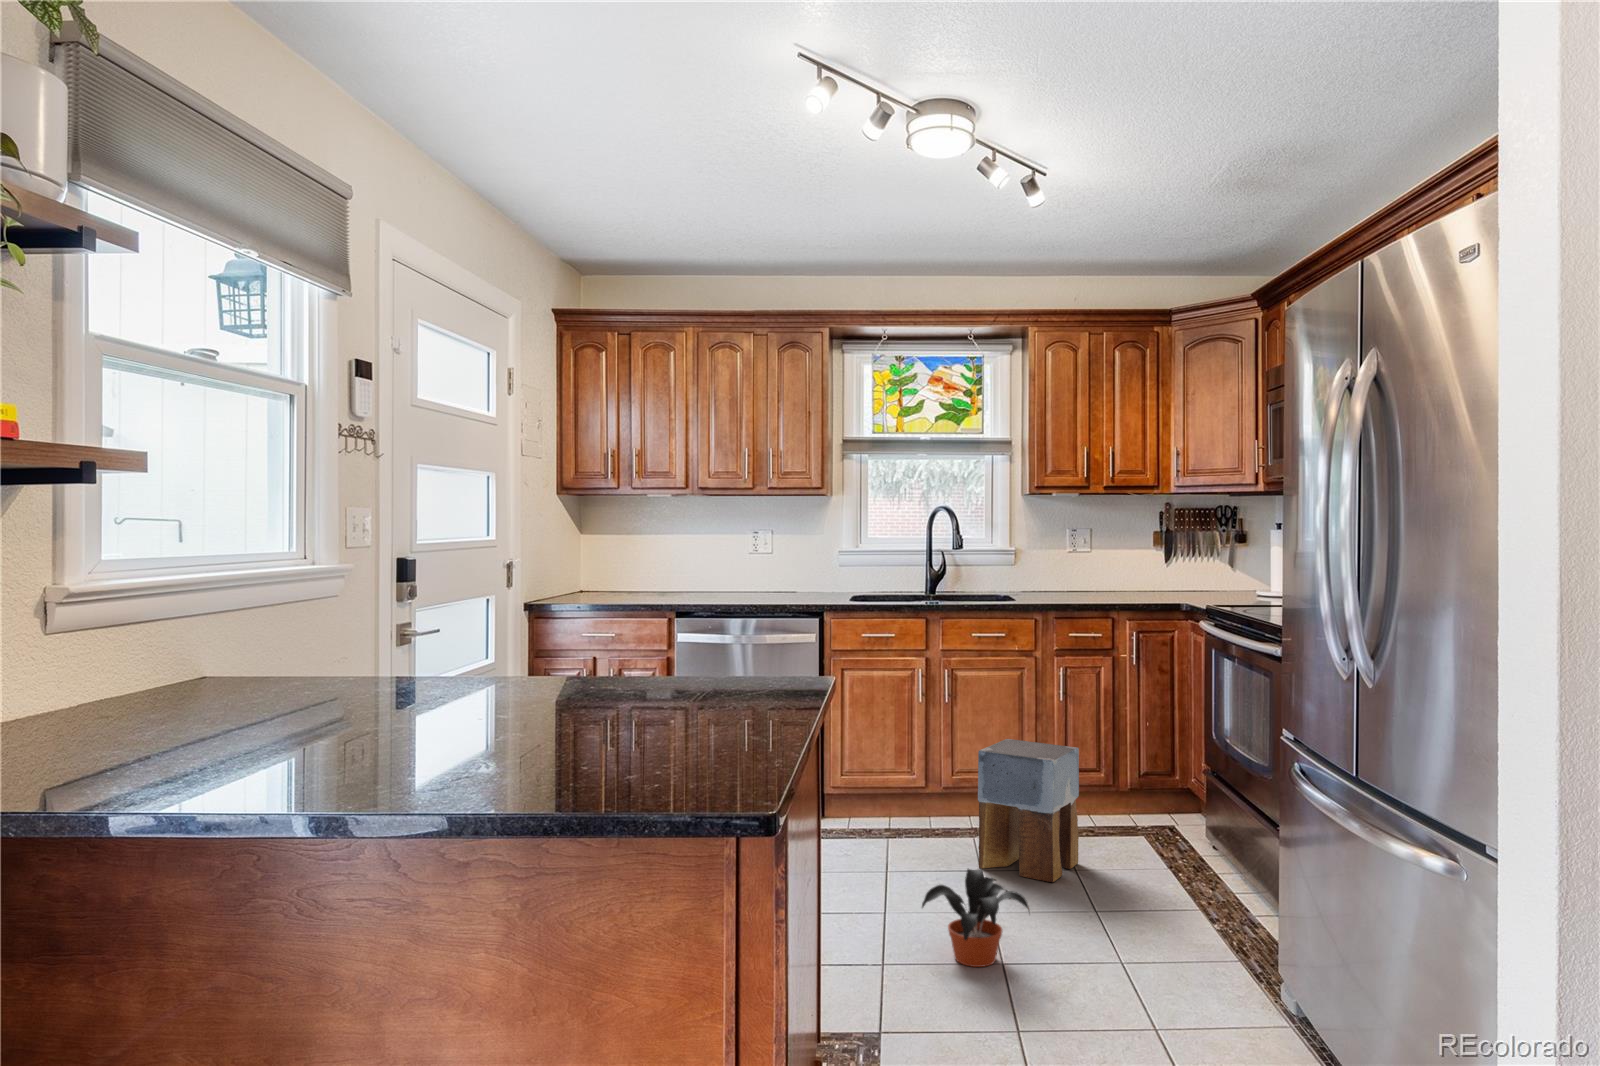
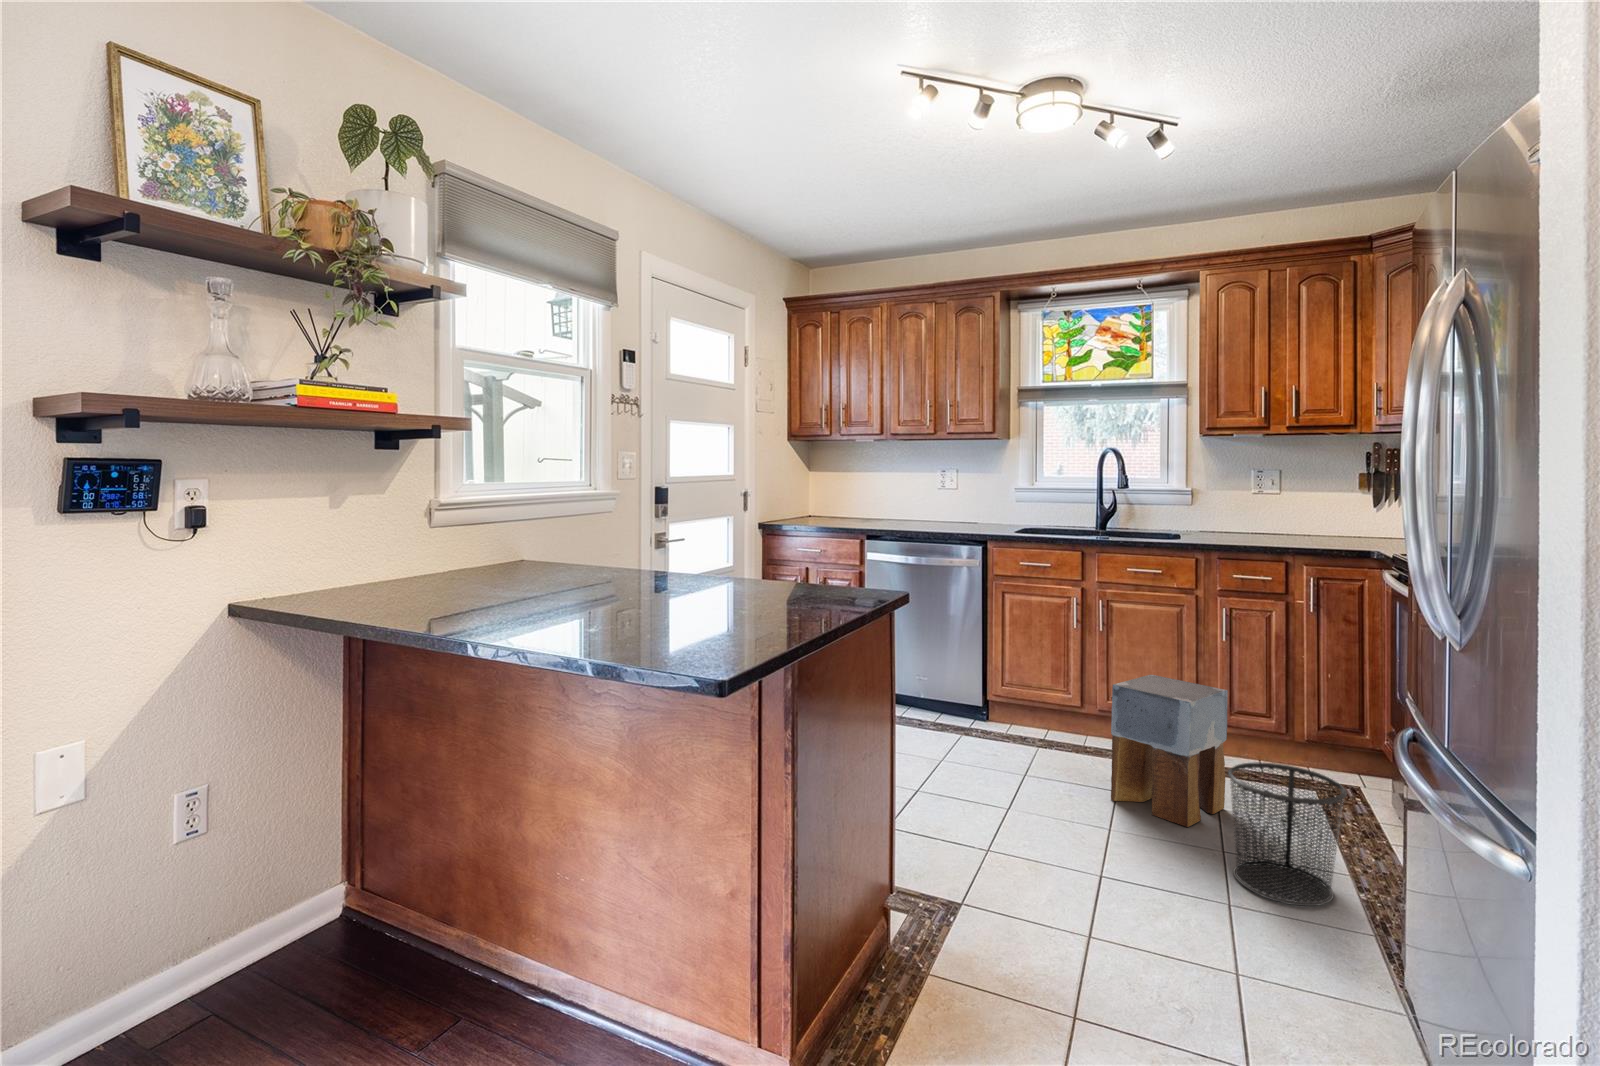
waste bin: none [1094,809,1189,931] -> present [1228,762,1347,906]
potted plant: present [922,869,1030,967] -> none [1005,807,1127,917]

